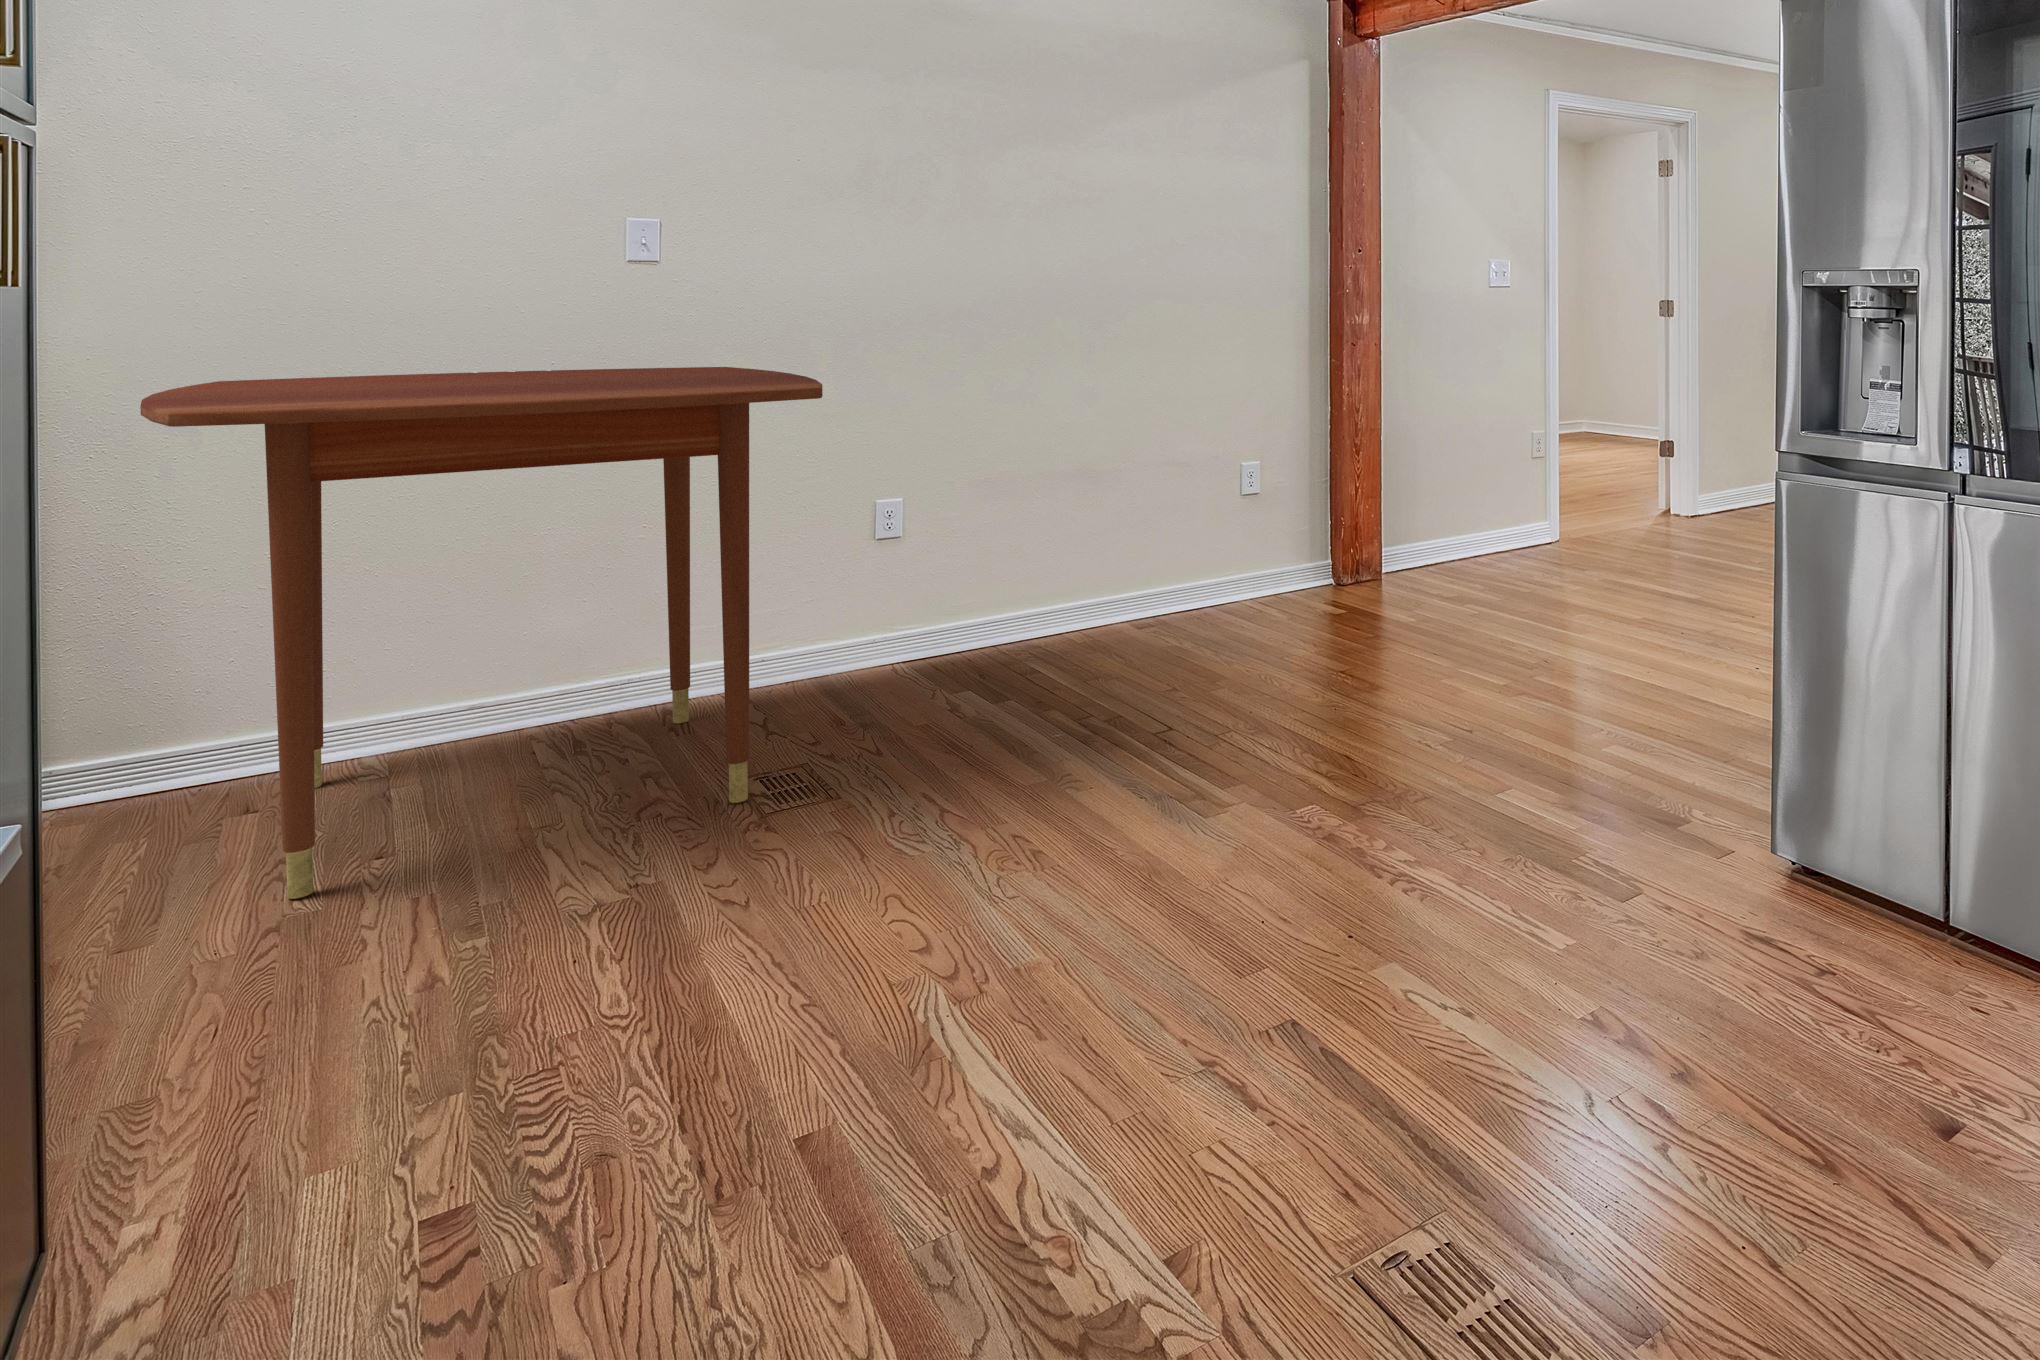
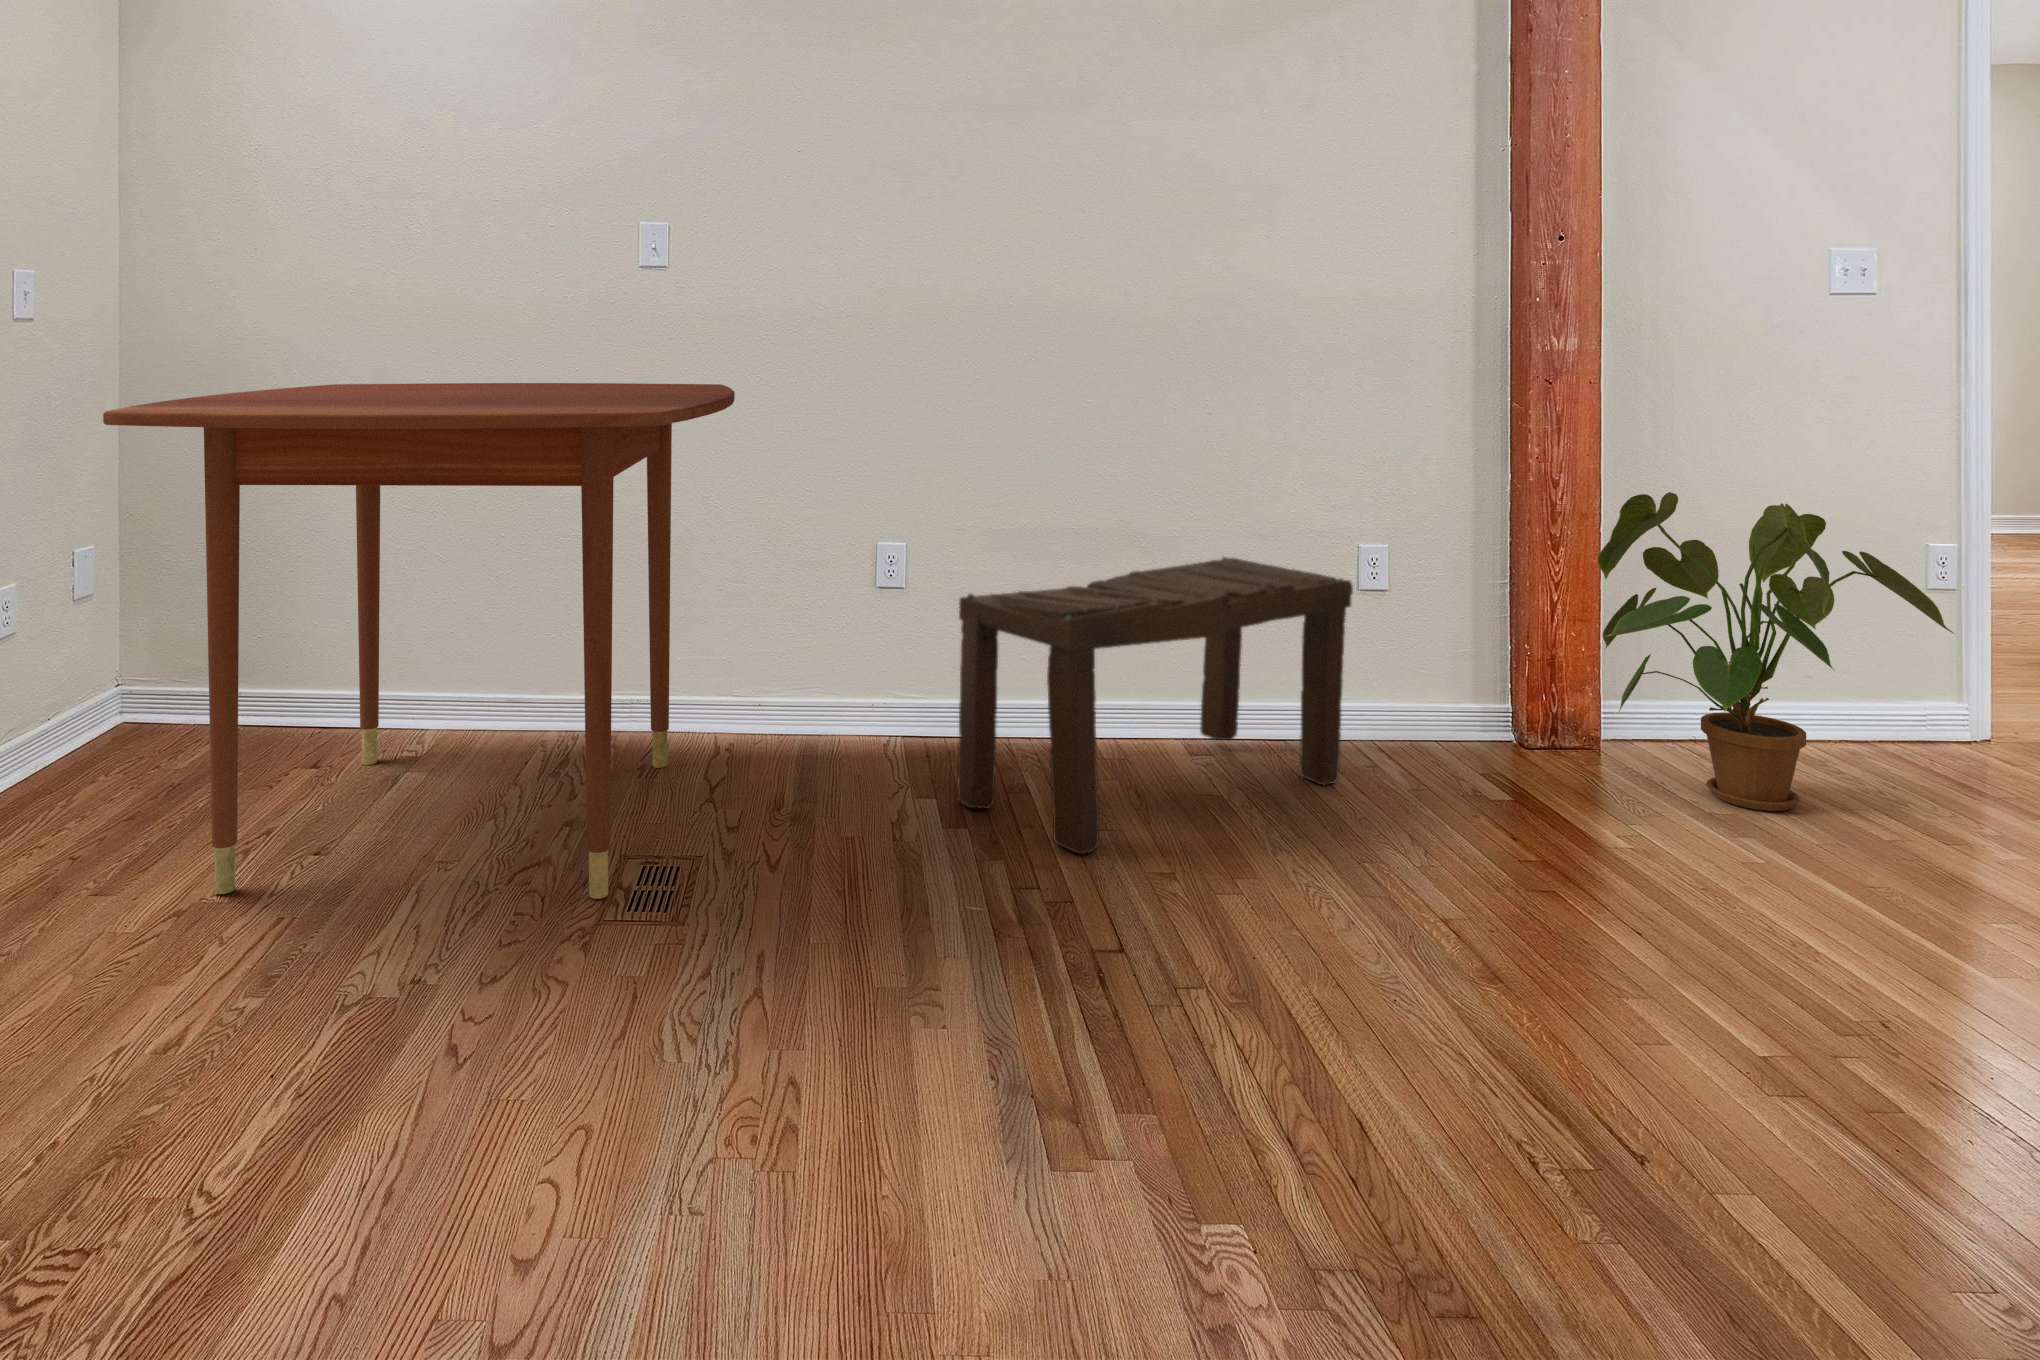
house plant: none [1378,415,1554,598] -> present [1598,492,1954,811]
bench: none [984,483,1253,695] -> present [958,557,1353,854]

